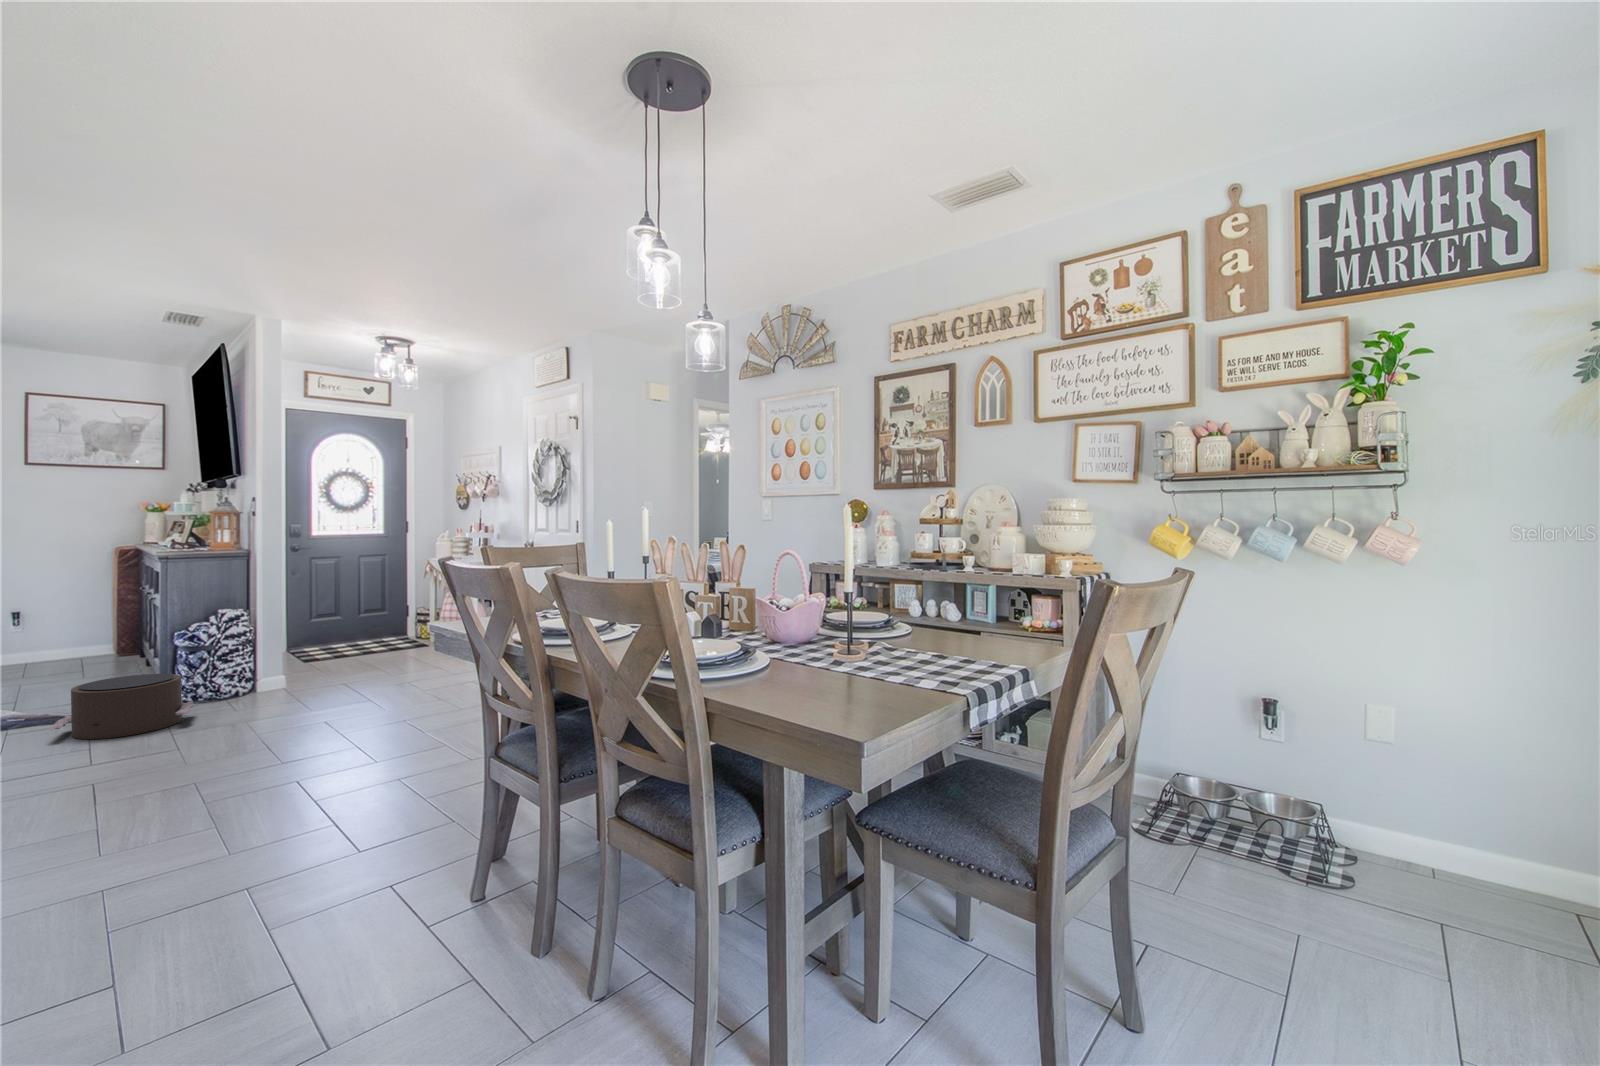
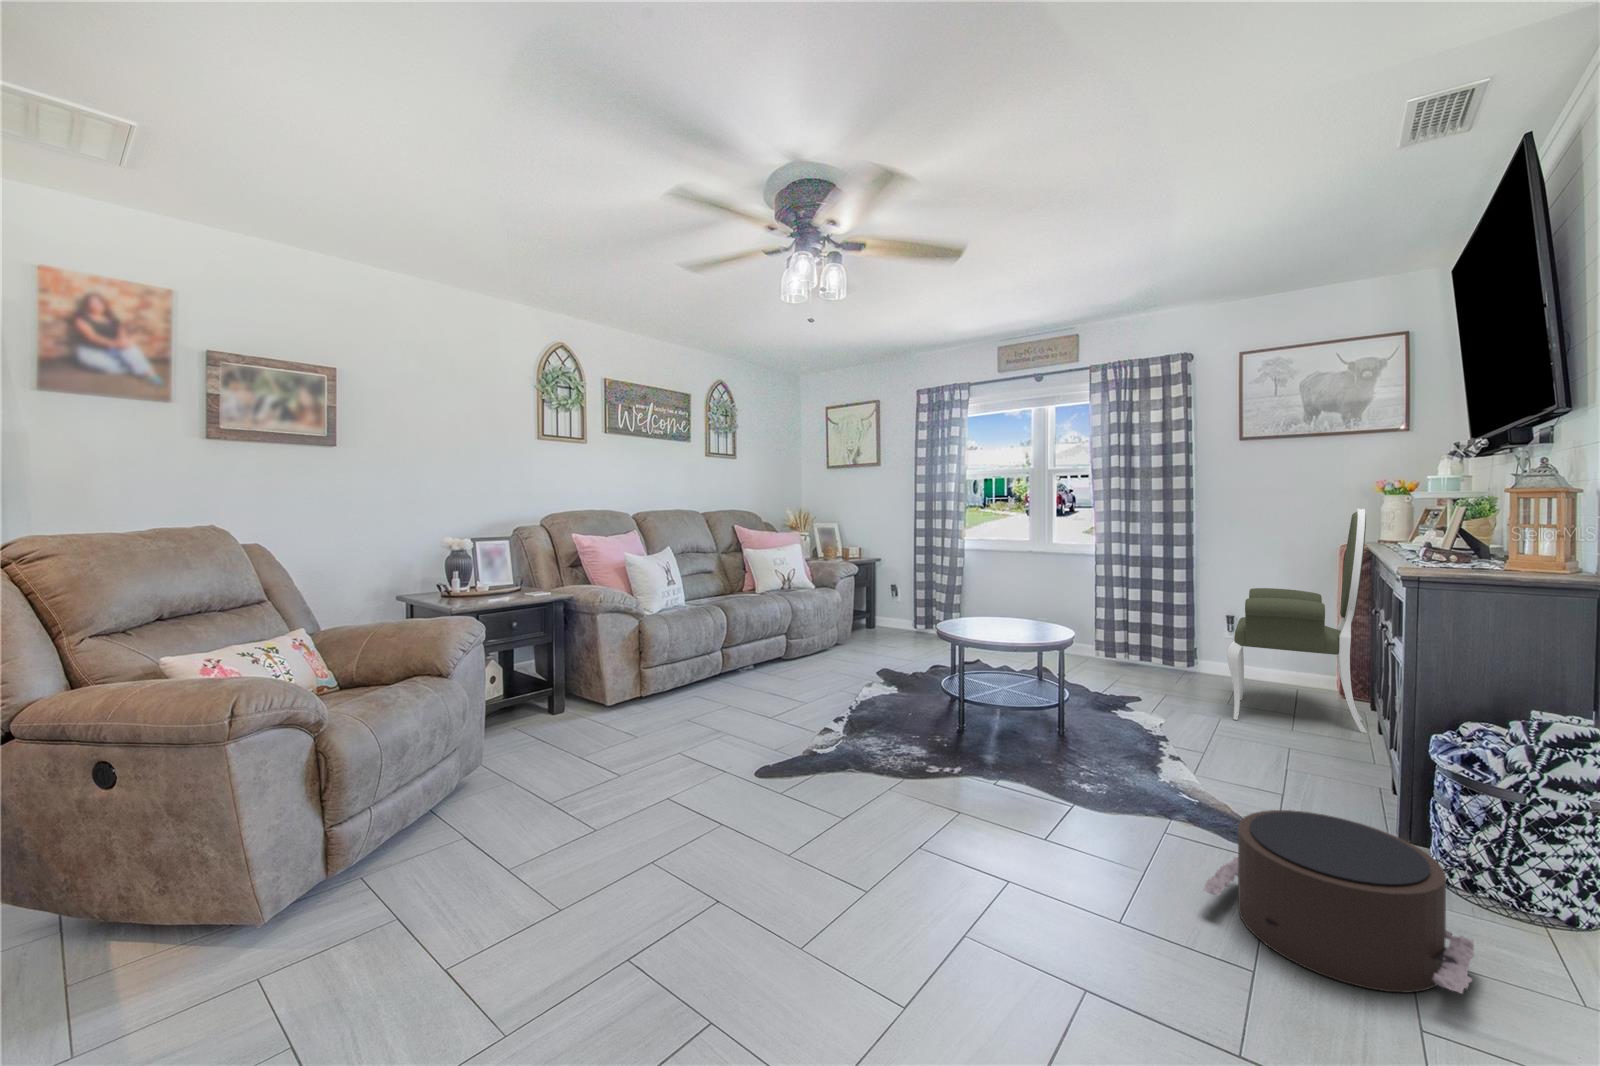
armchair: none [26,521,140,681] -> present [1227,508,1366,733]

